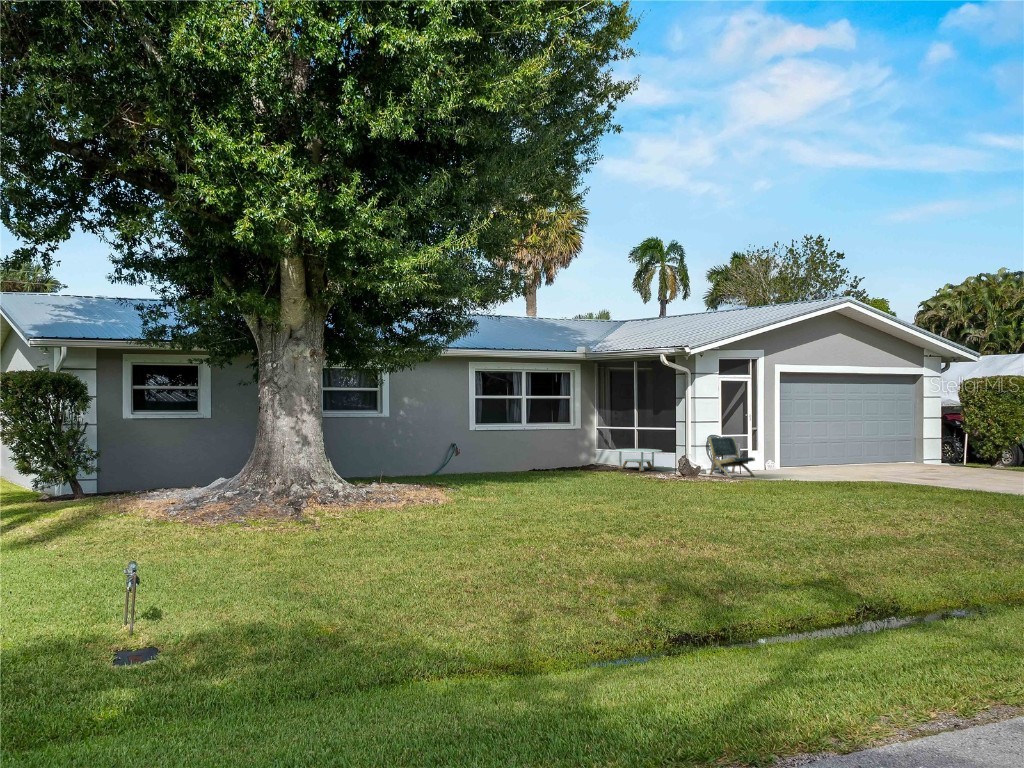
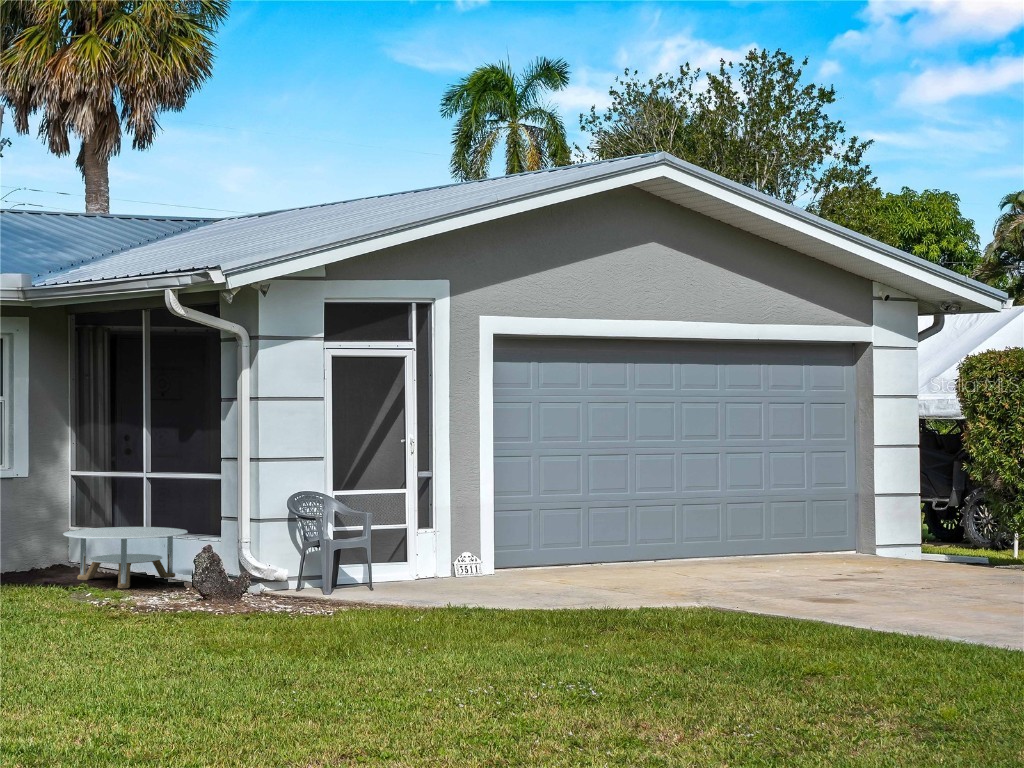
lounge chair: present [709,437,755,478] -> none [284,497,398,607]

